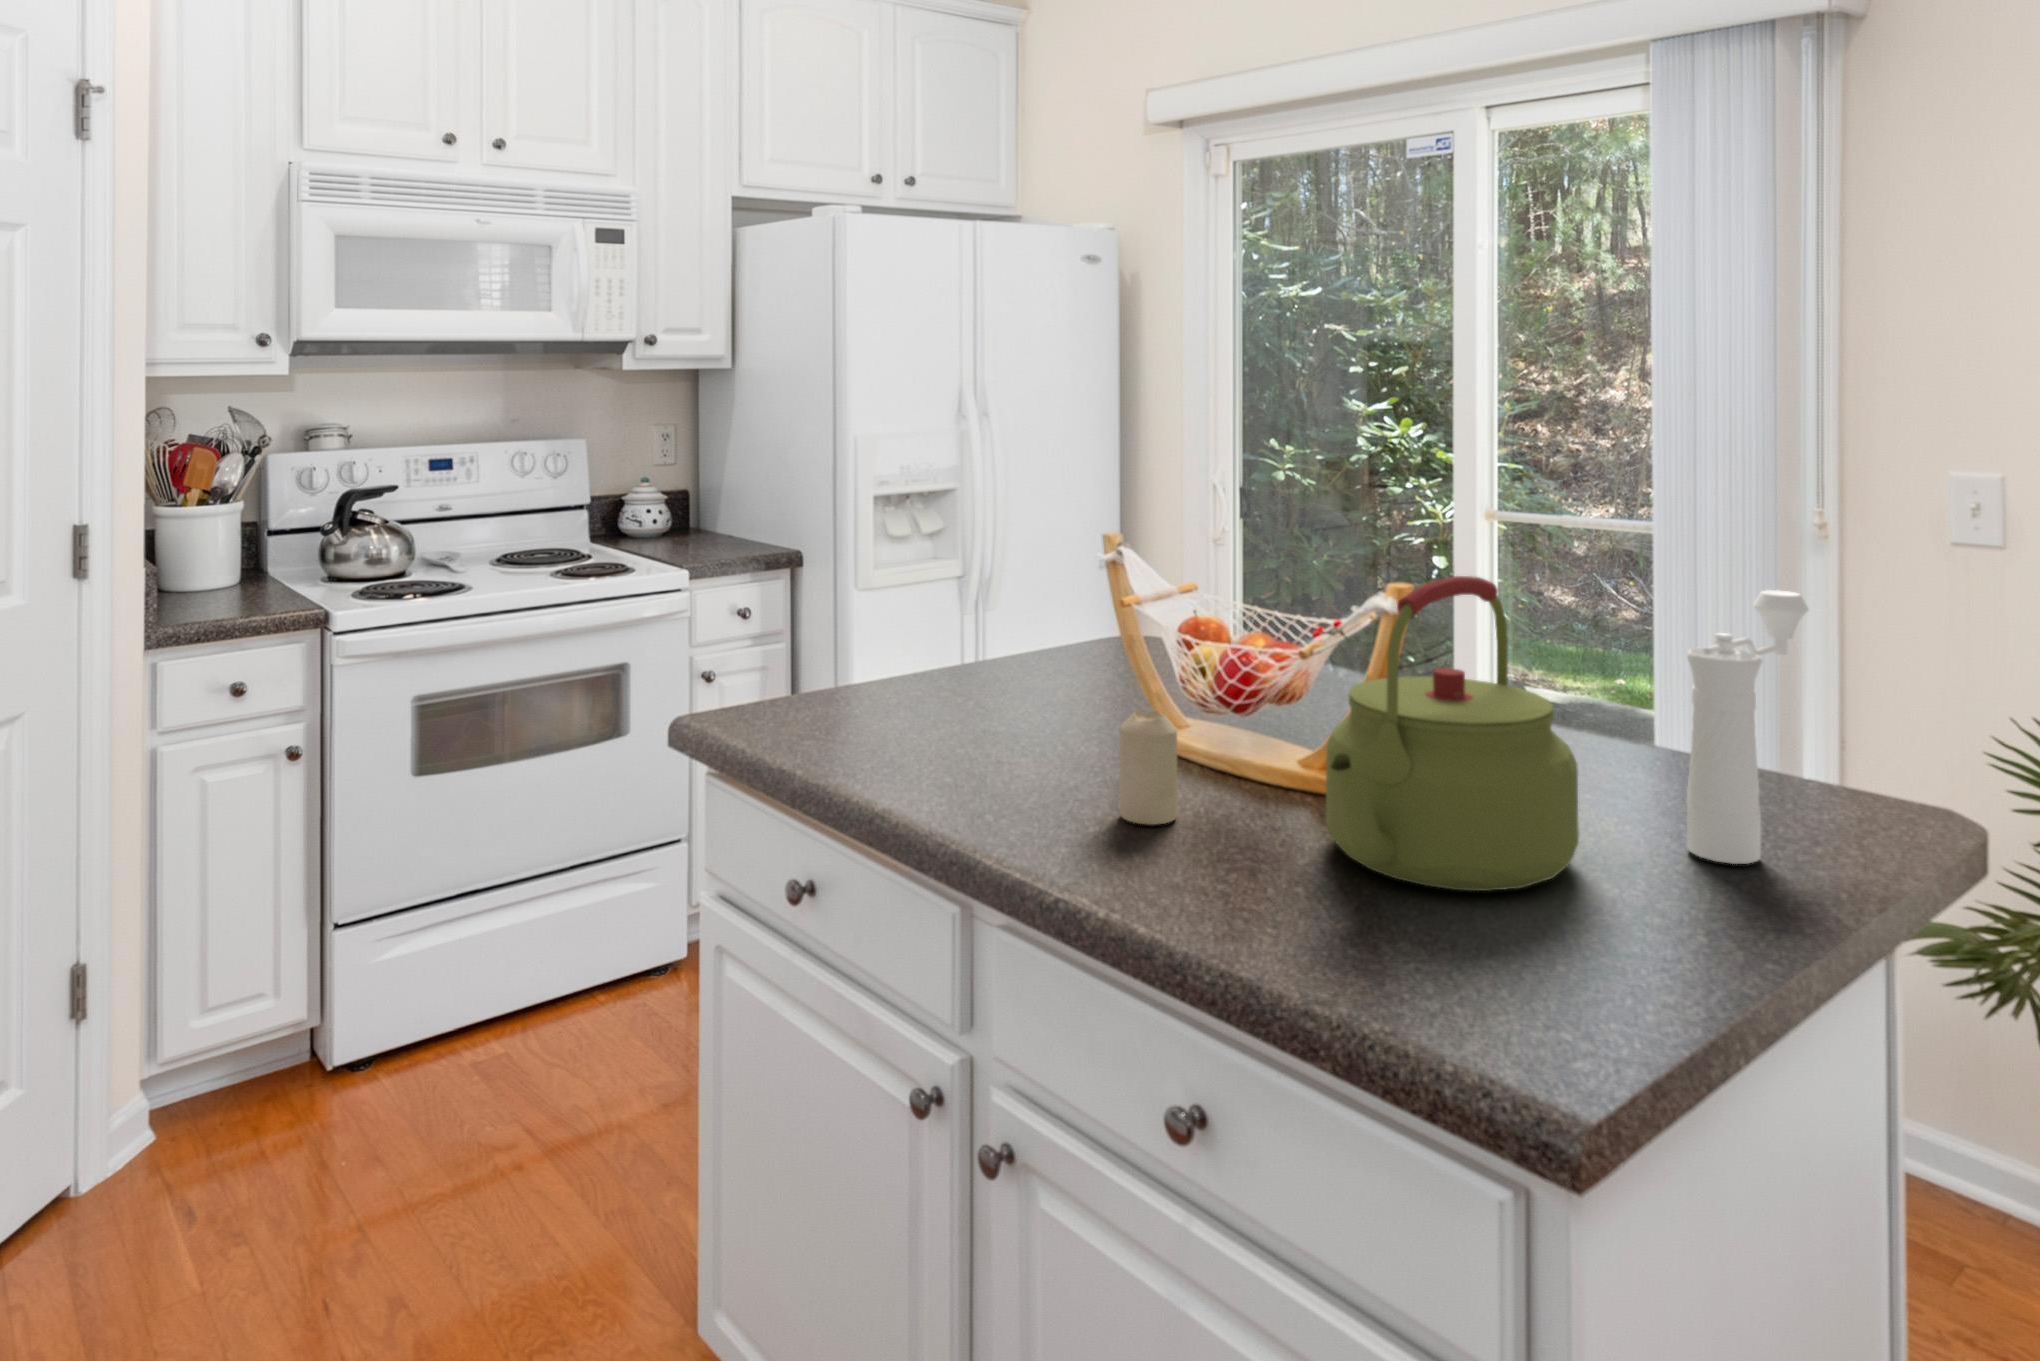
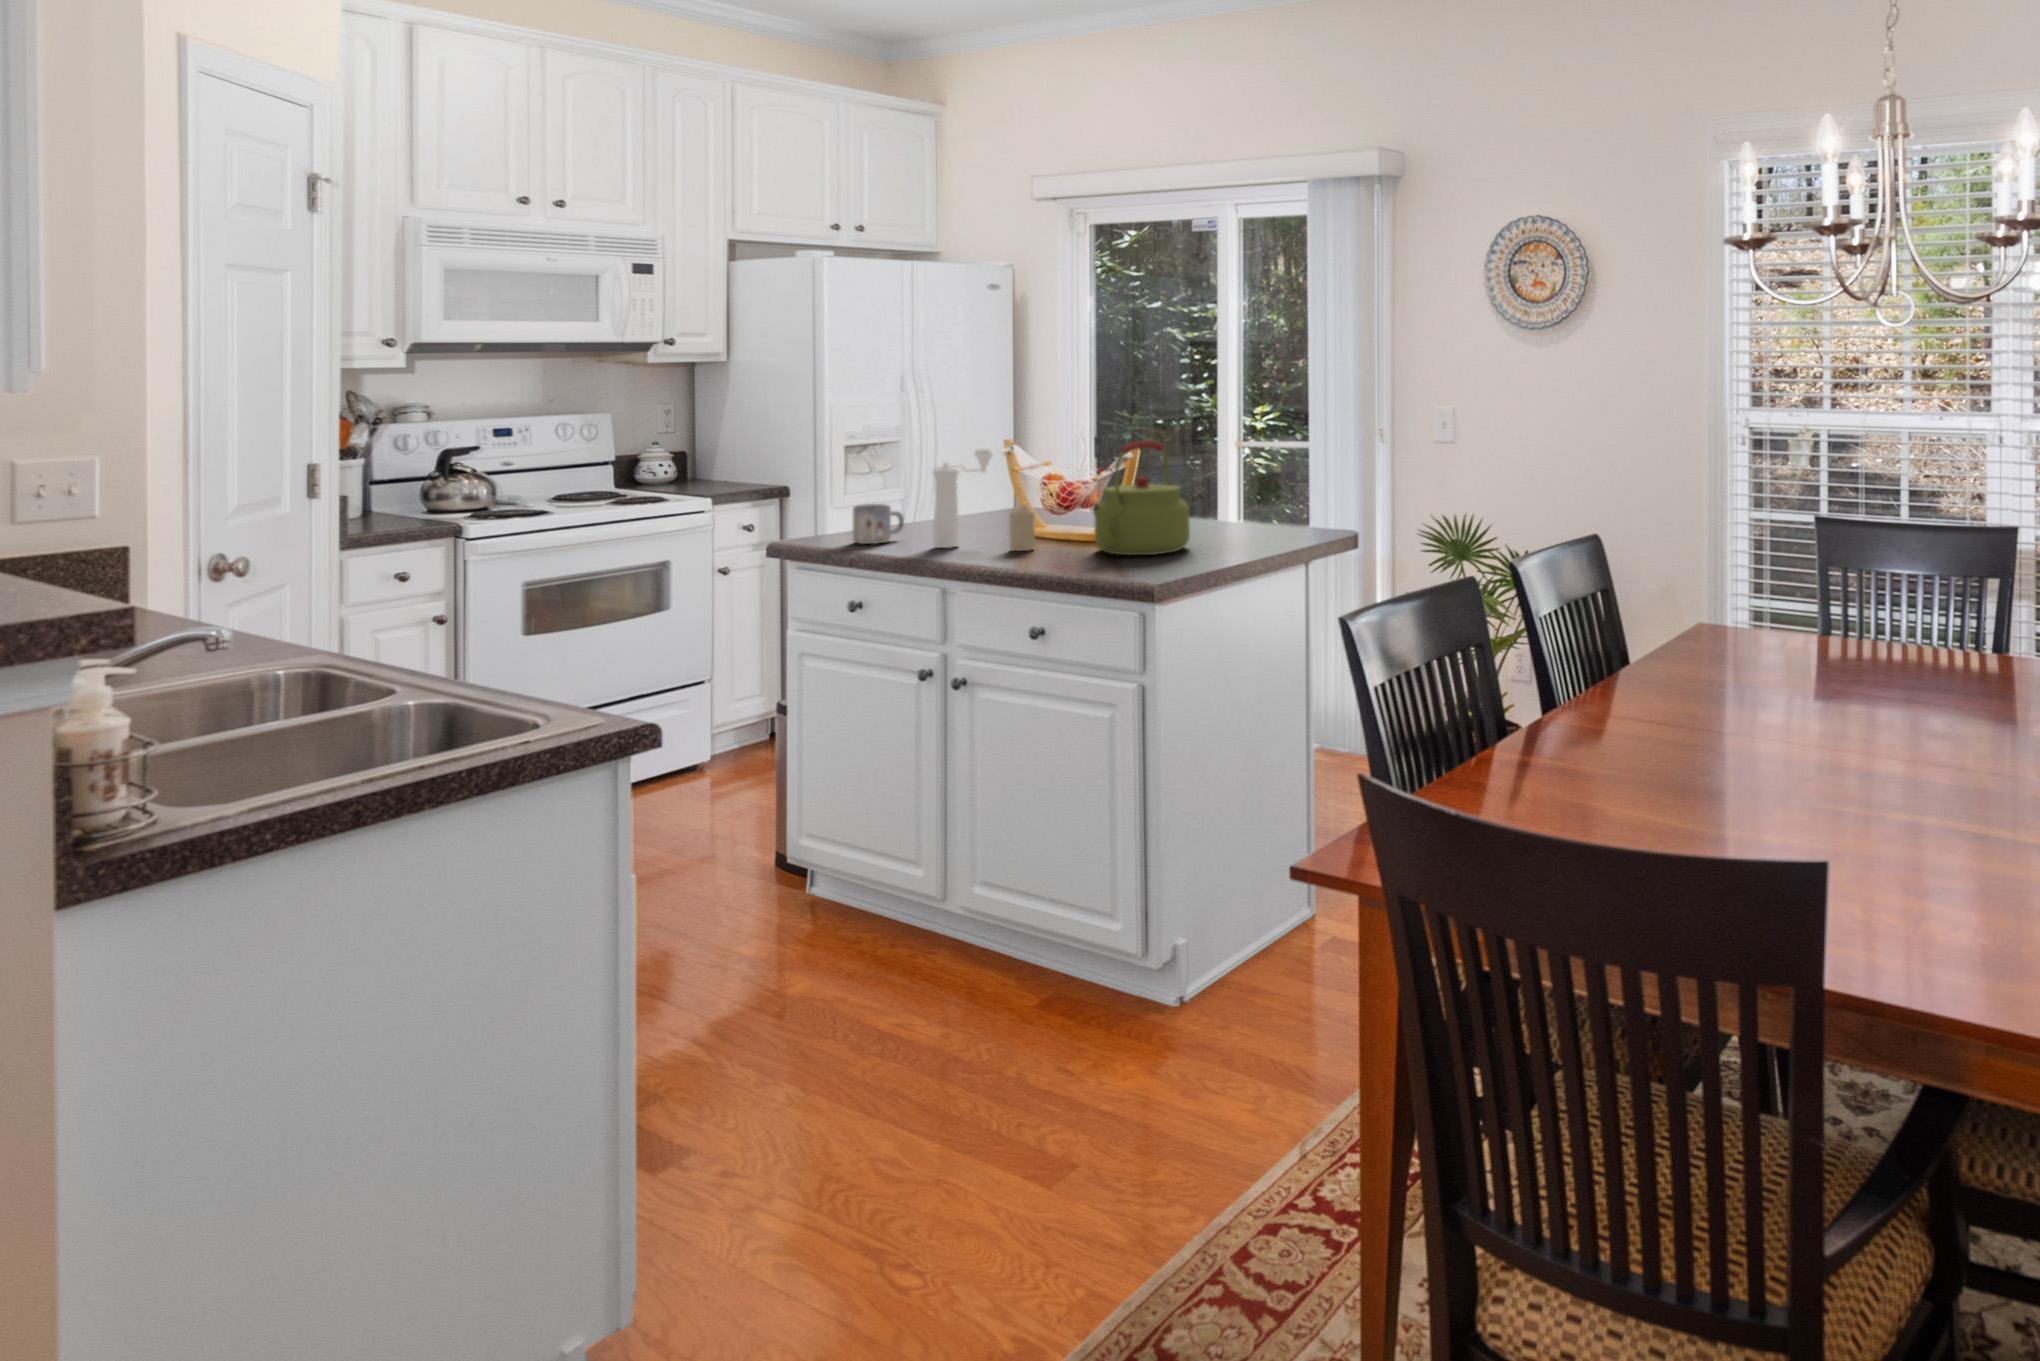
pepper mill: present [1687,590,1809,864] -> present [933,448,993,548]
mug: none [805,662,908,753] -> present [853,504,904,544]

